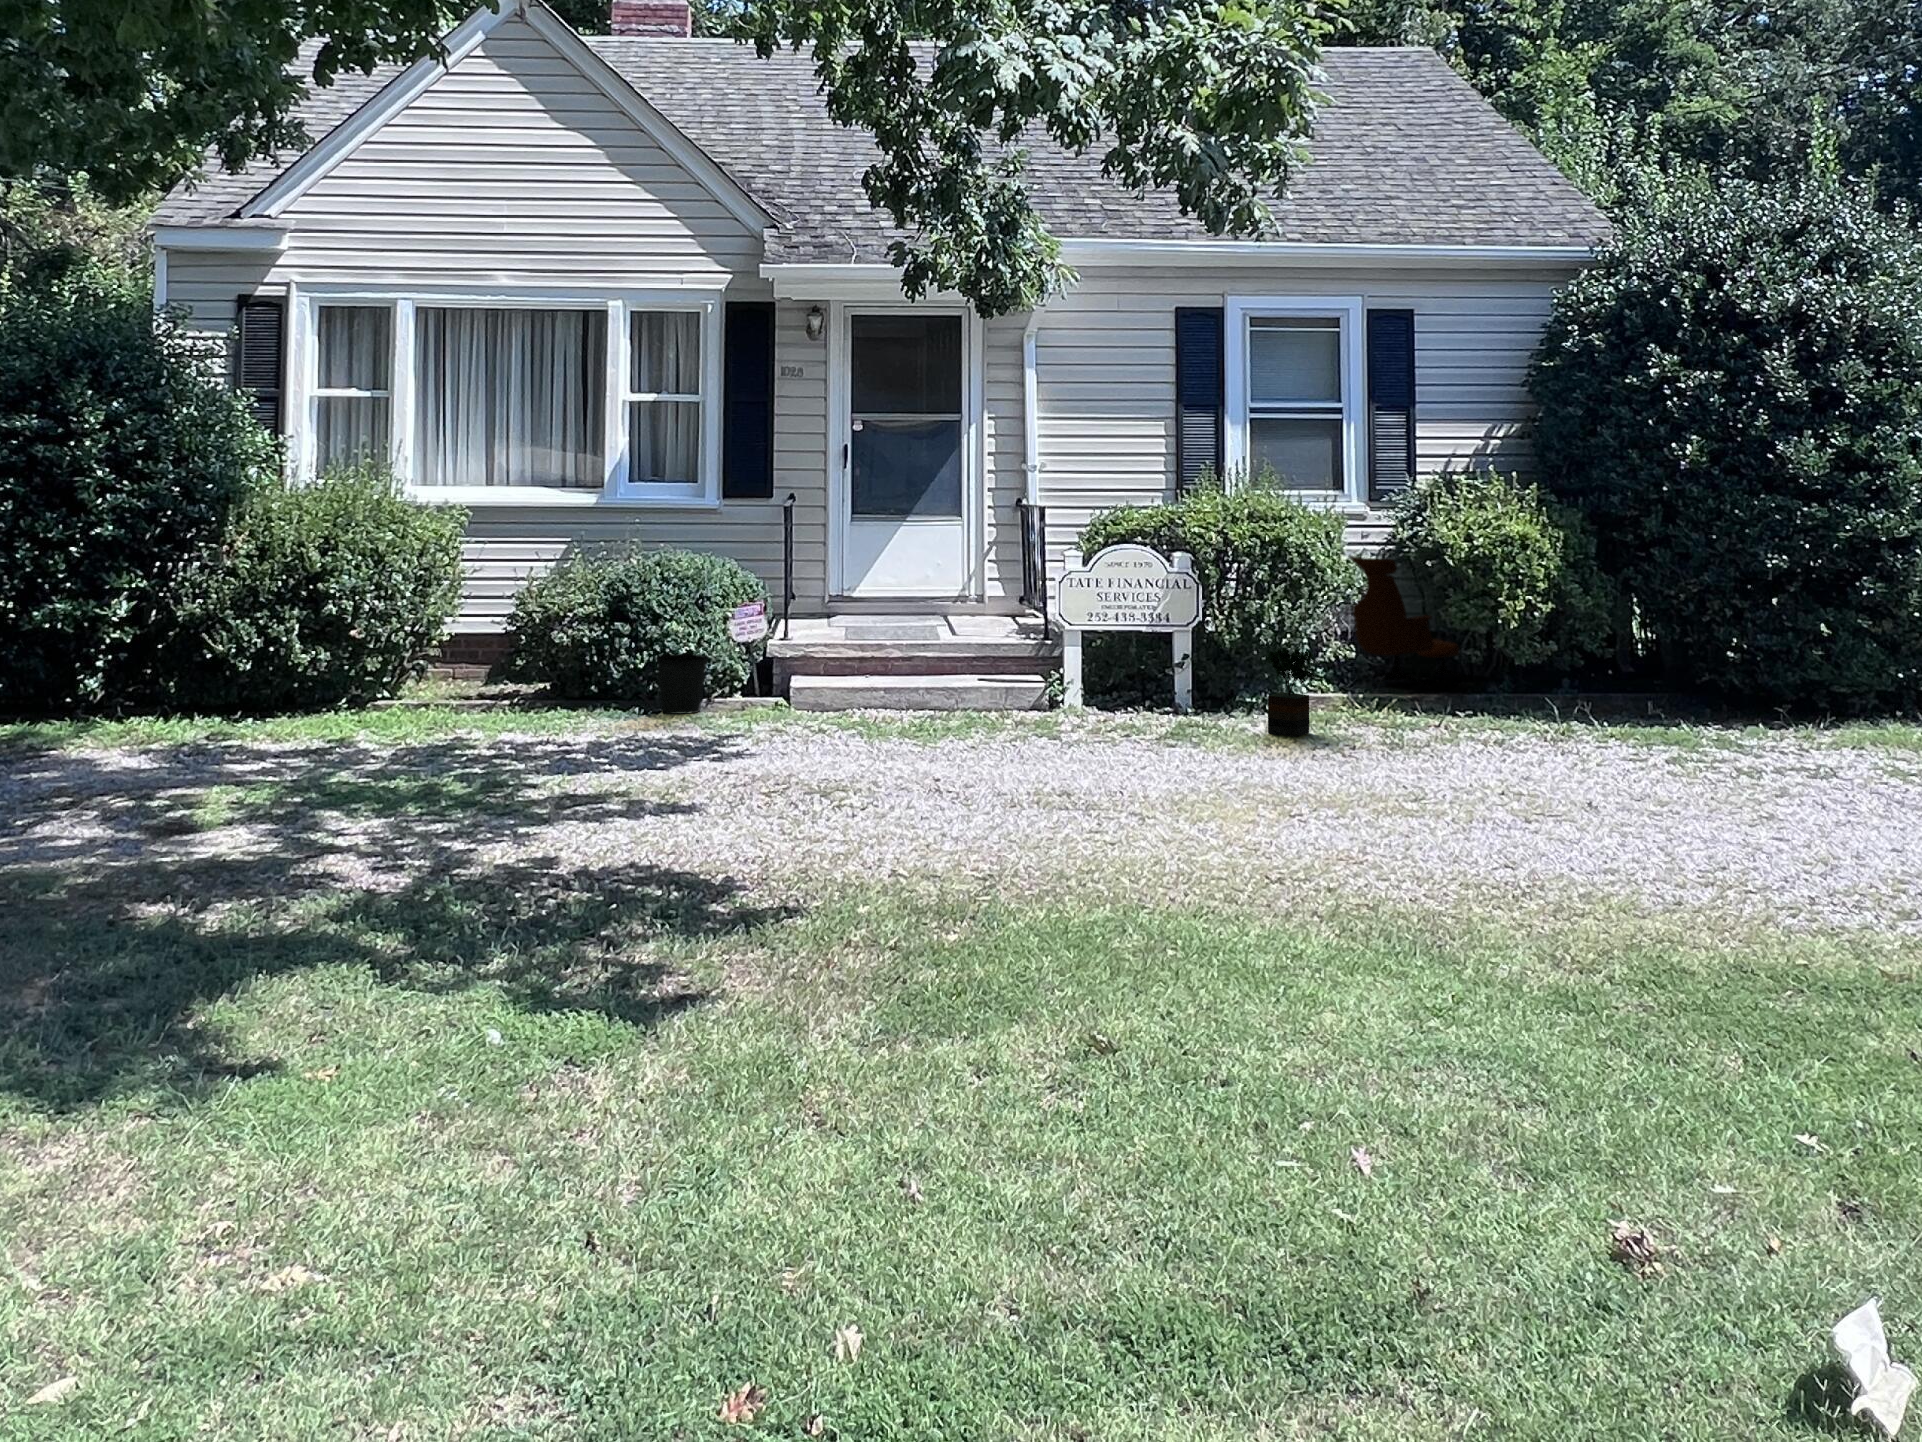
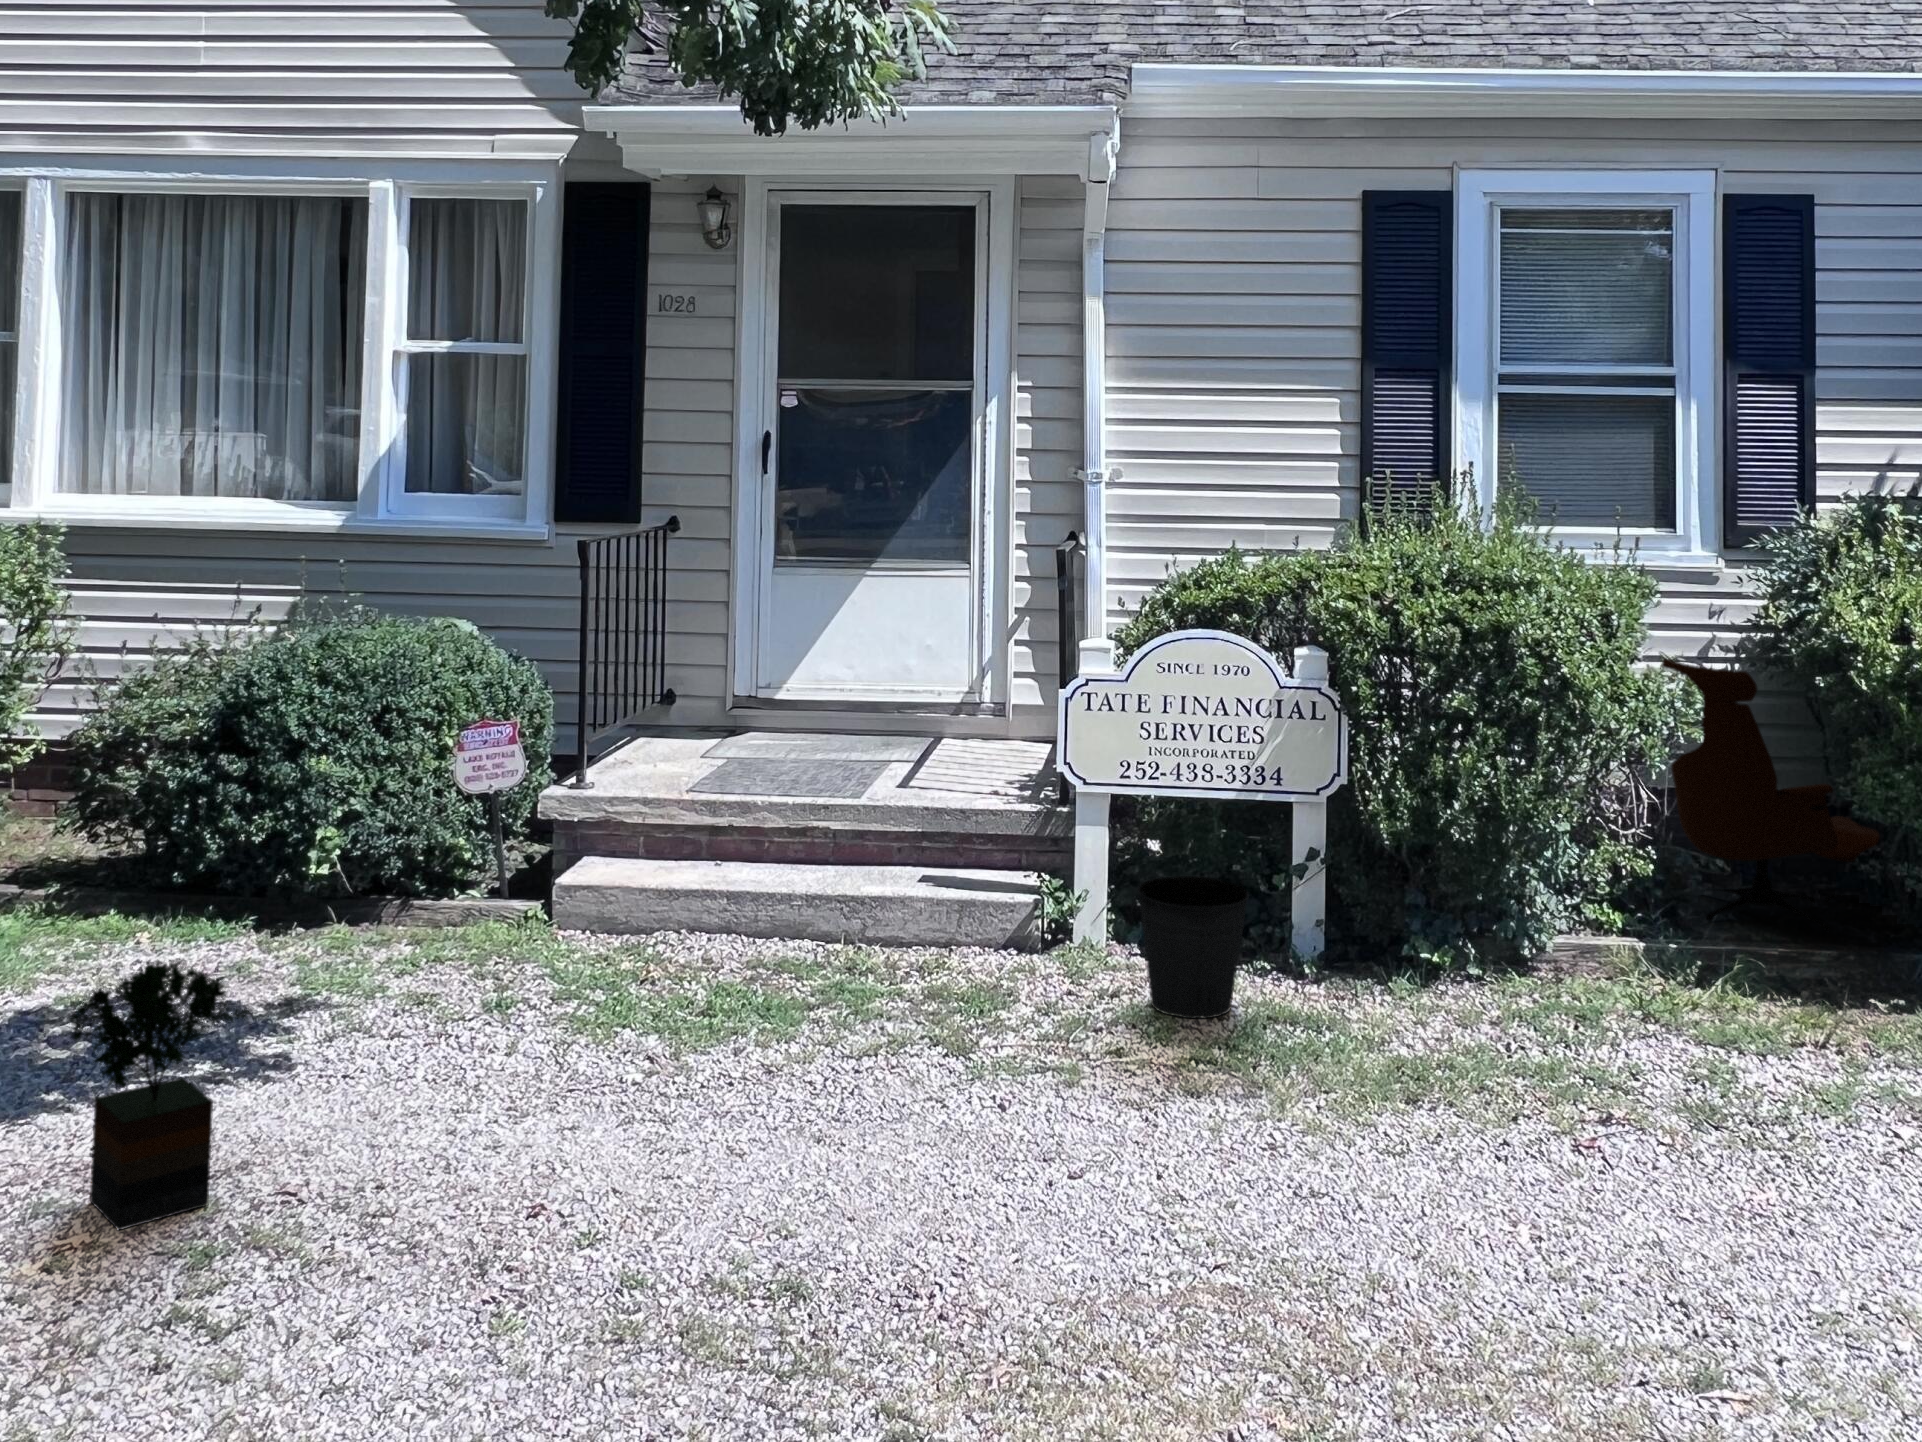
potted tree: present [1266,648,1319,737] -> present [68,962,251,1230]
bucket: present [656,653,708,714] -> present [1135,876,1249,1018]

